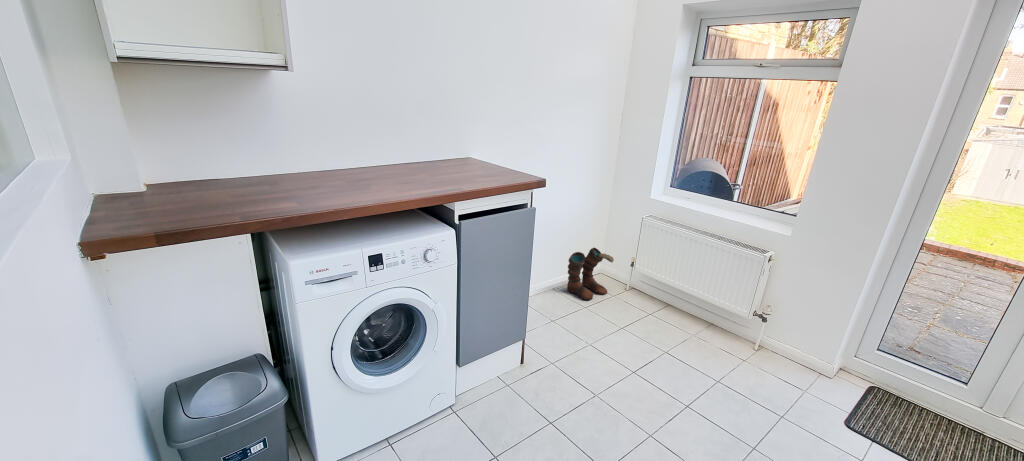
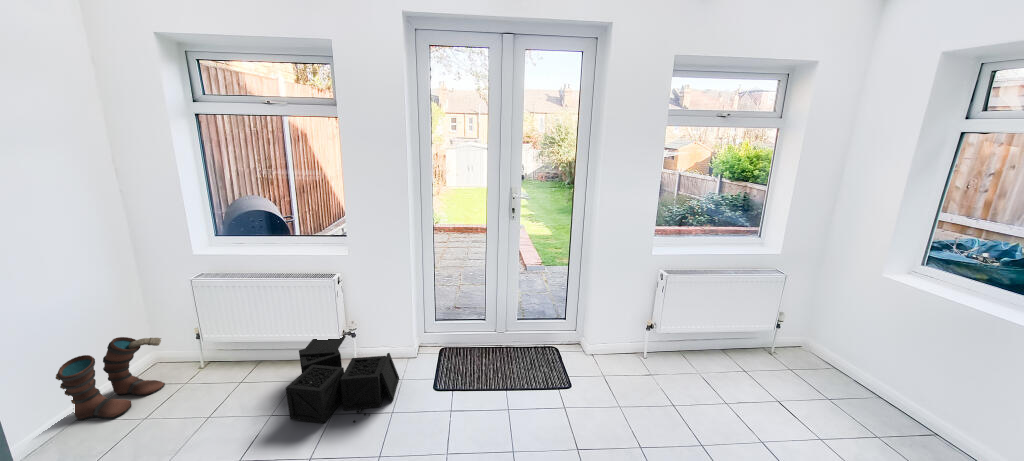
storage bin: none [699,306,806,403] -> present [286,335,399,423]

